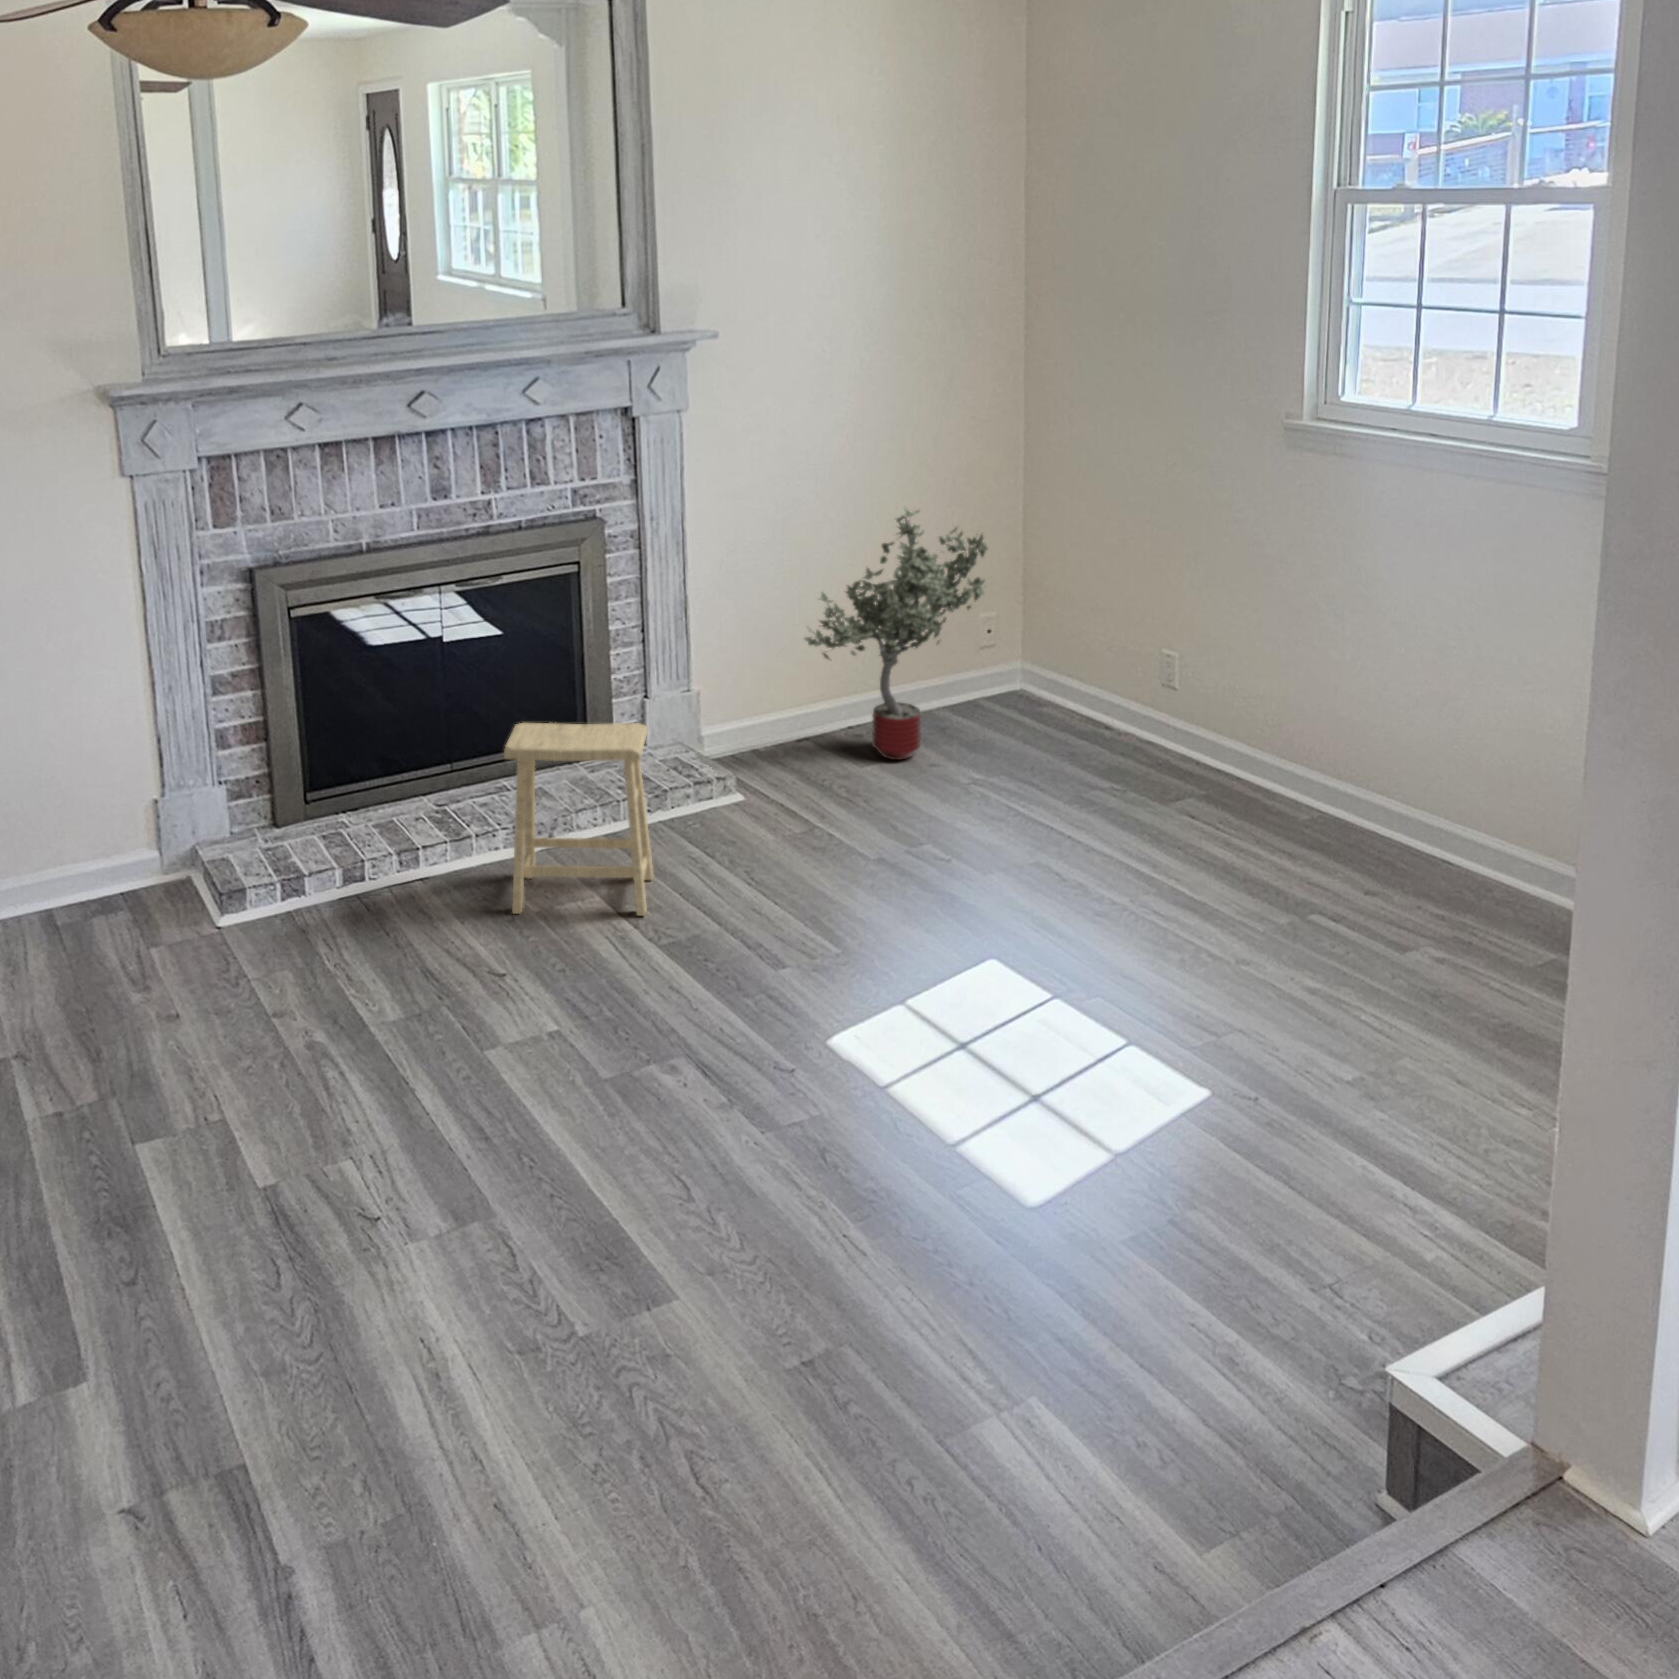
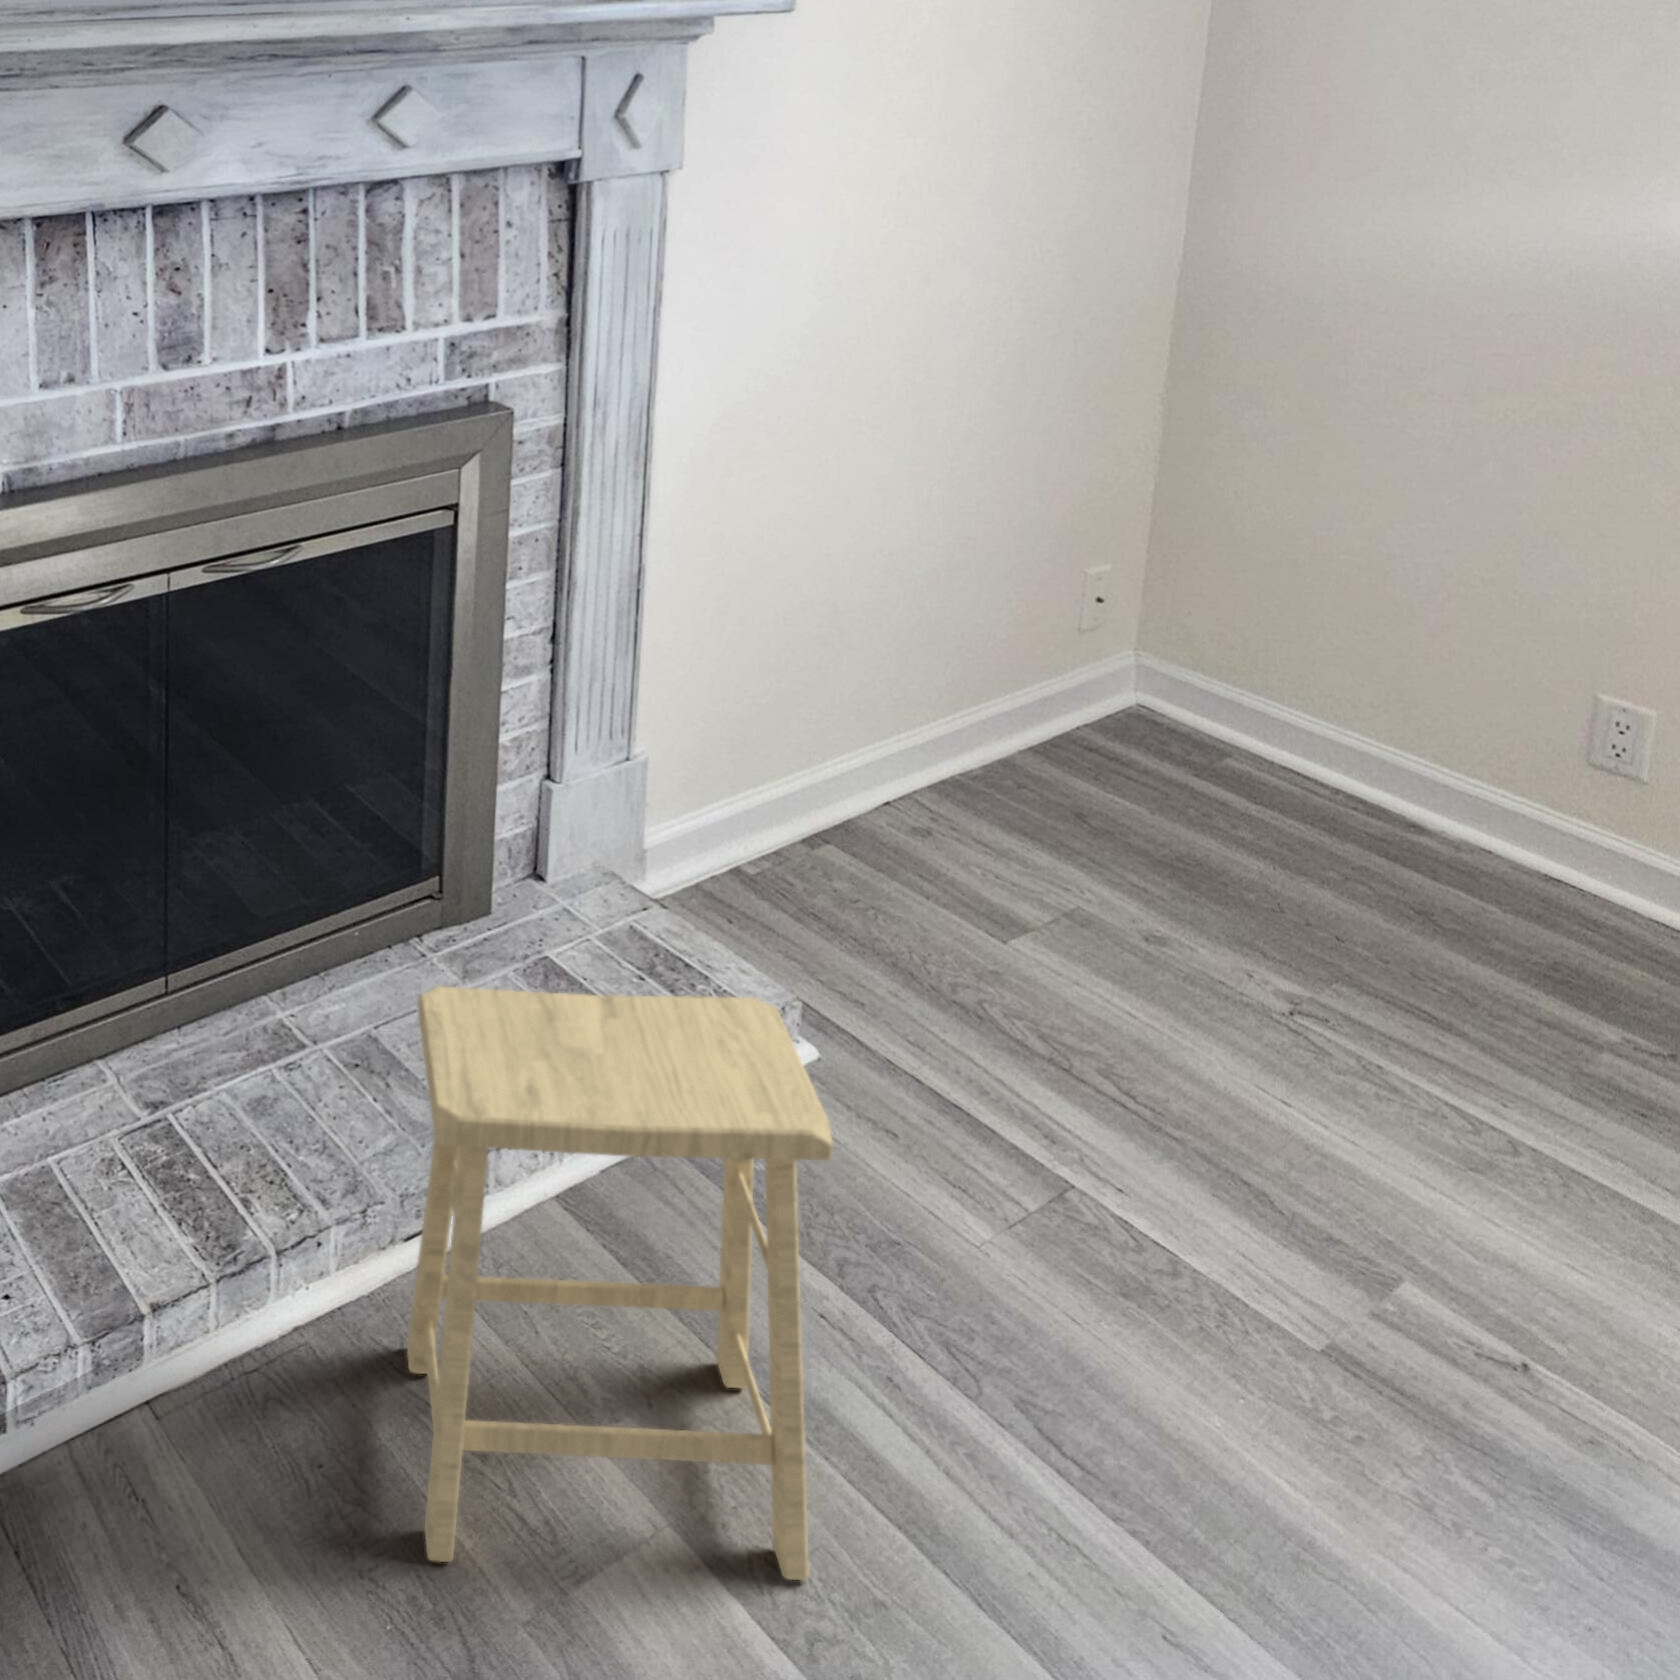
potted tree: present [804,508,987,760] -> none [884,378,1253,912]

